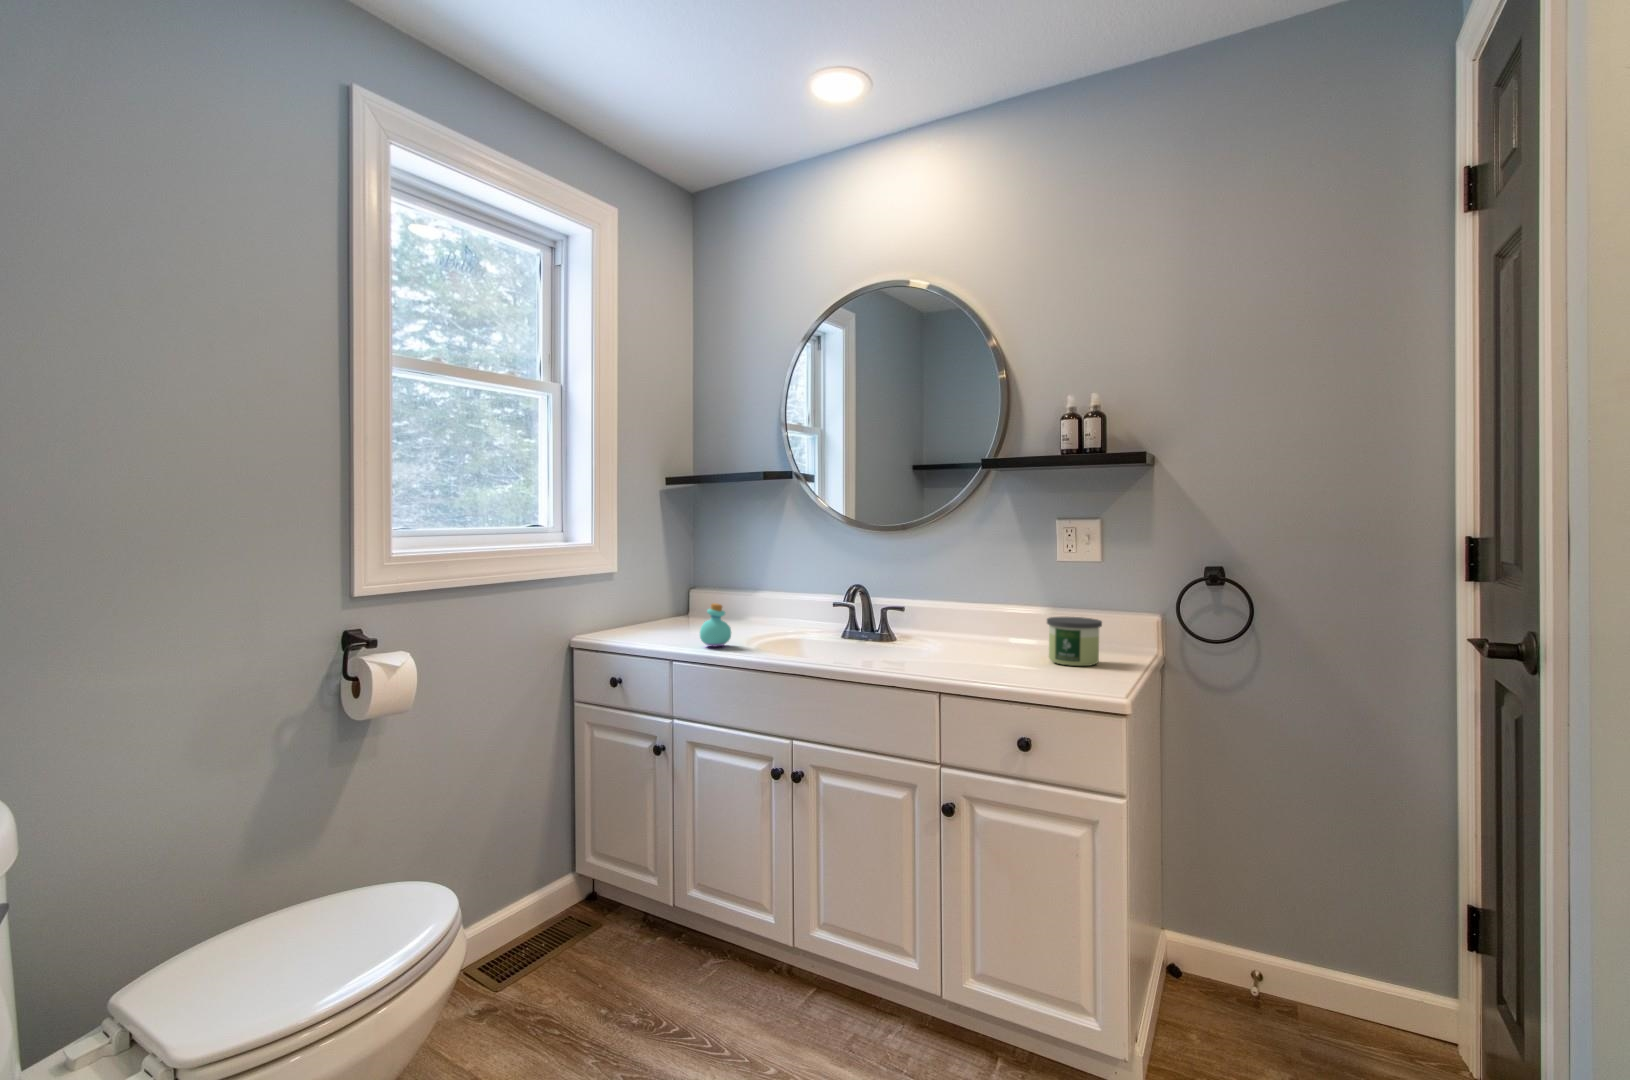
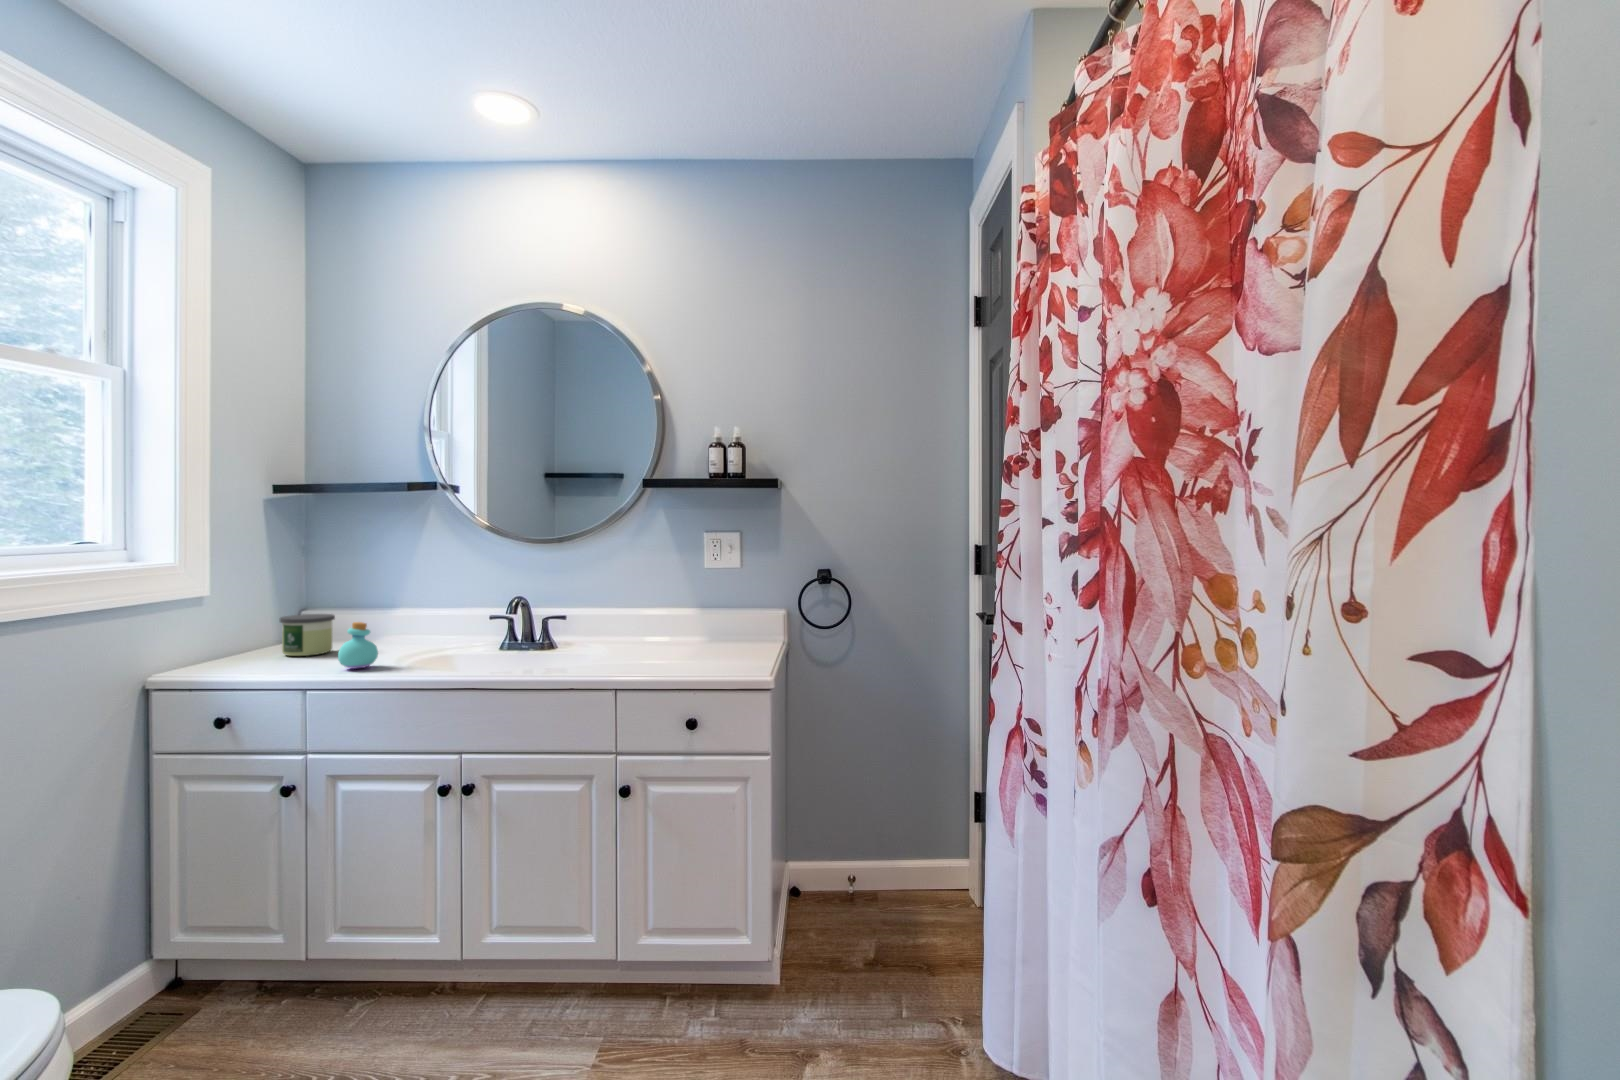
candle: present [1047,617,1102,666] -> present [280,614,335,656]

